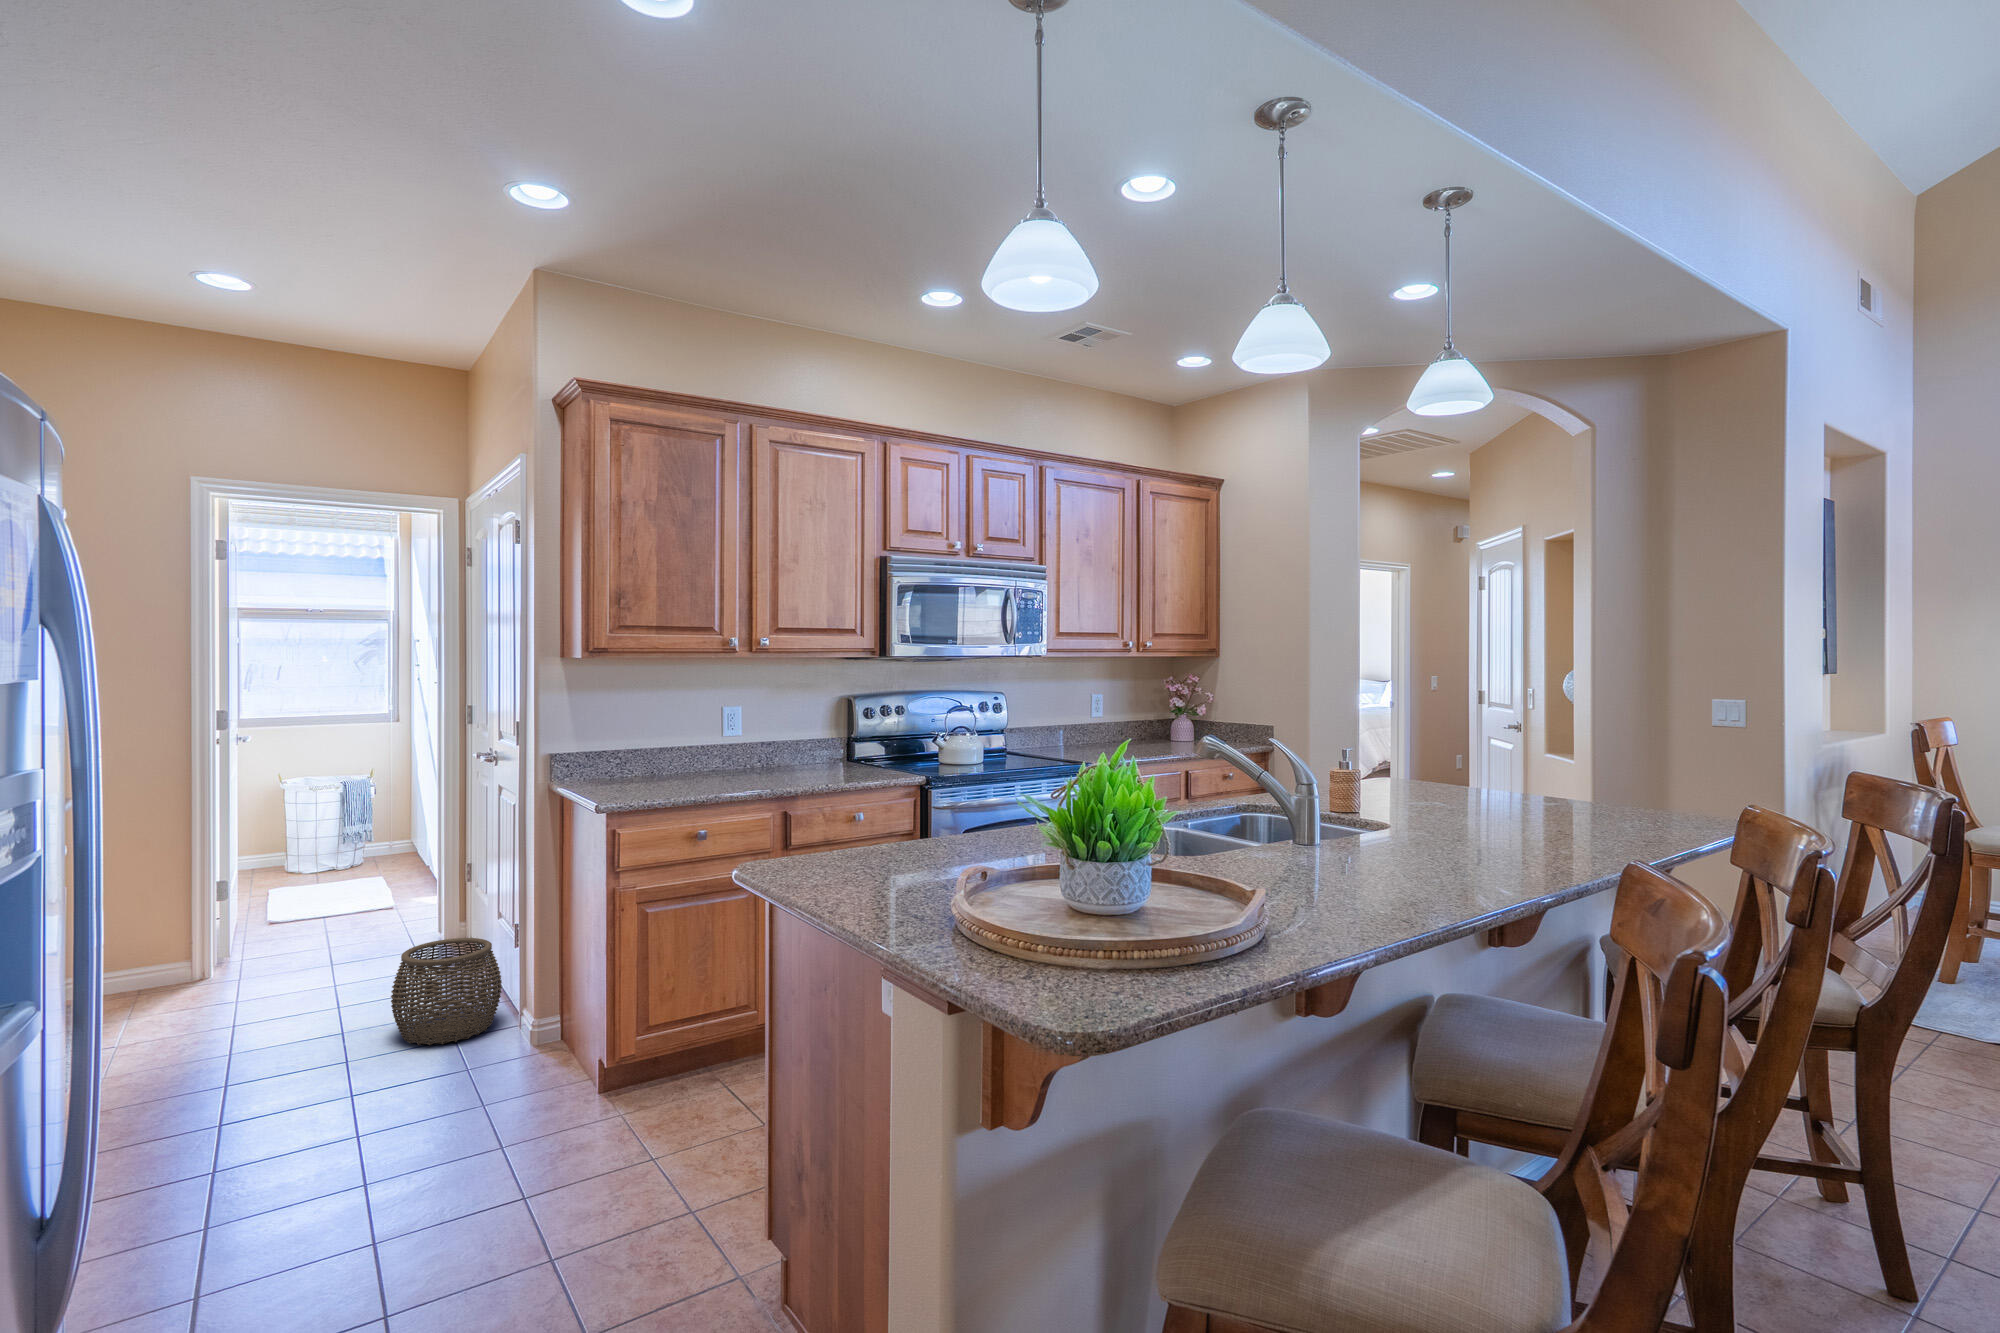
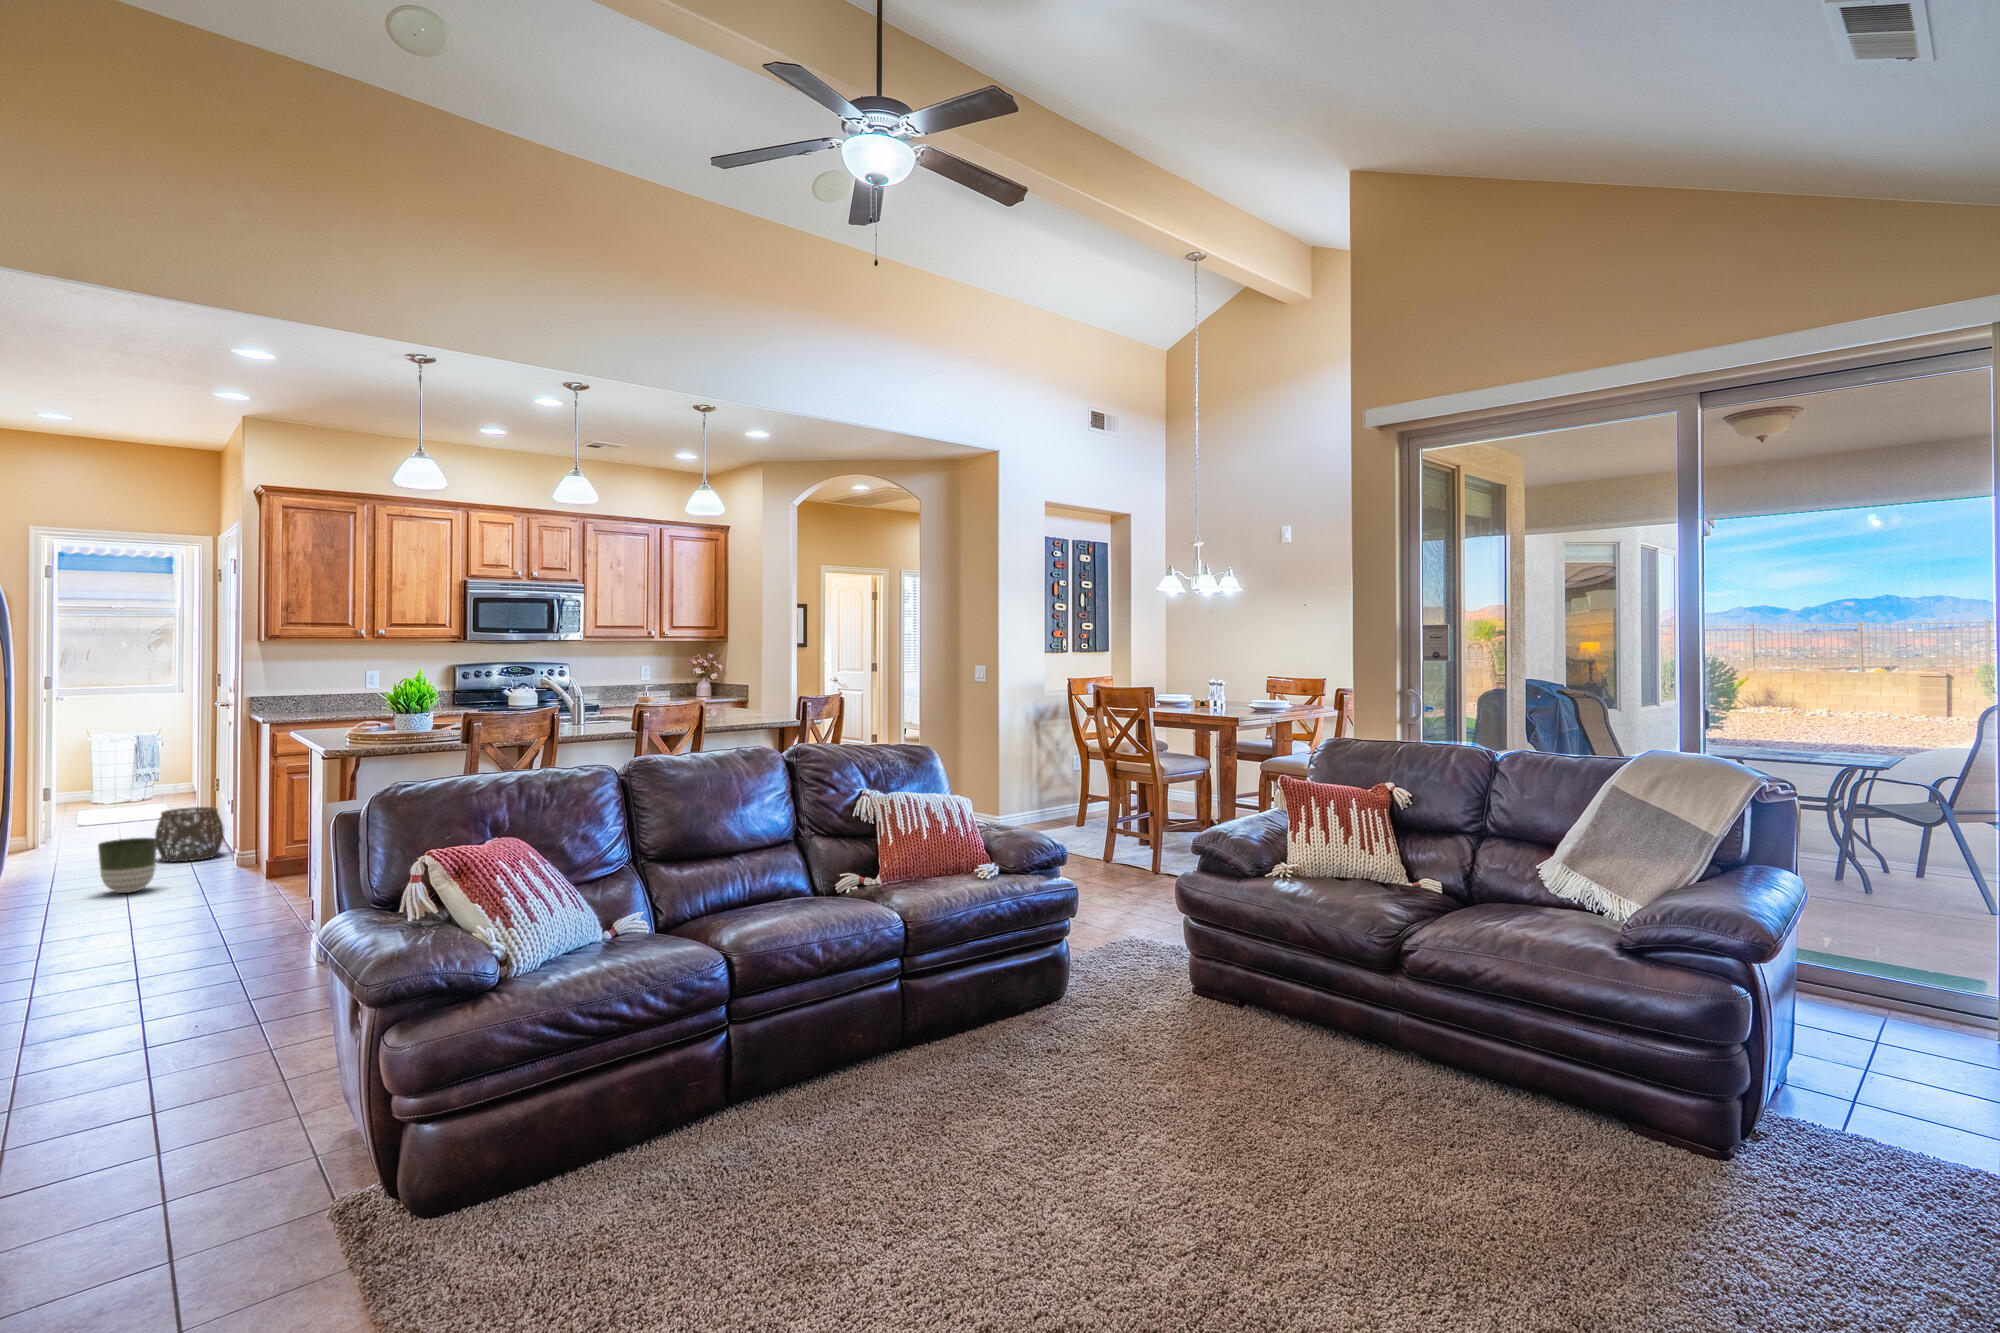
planter: none [300,1052,412,1180] -> present [98,838,157,893]

